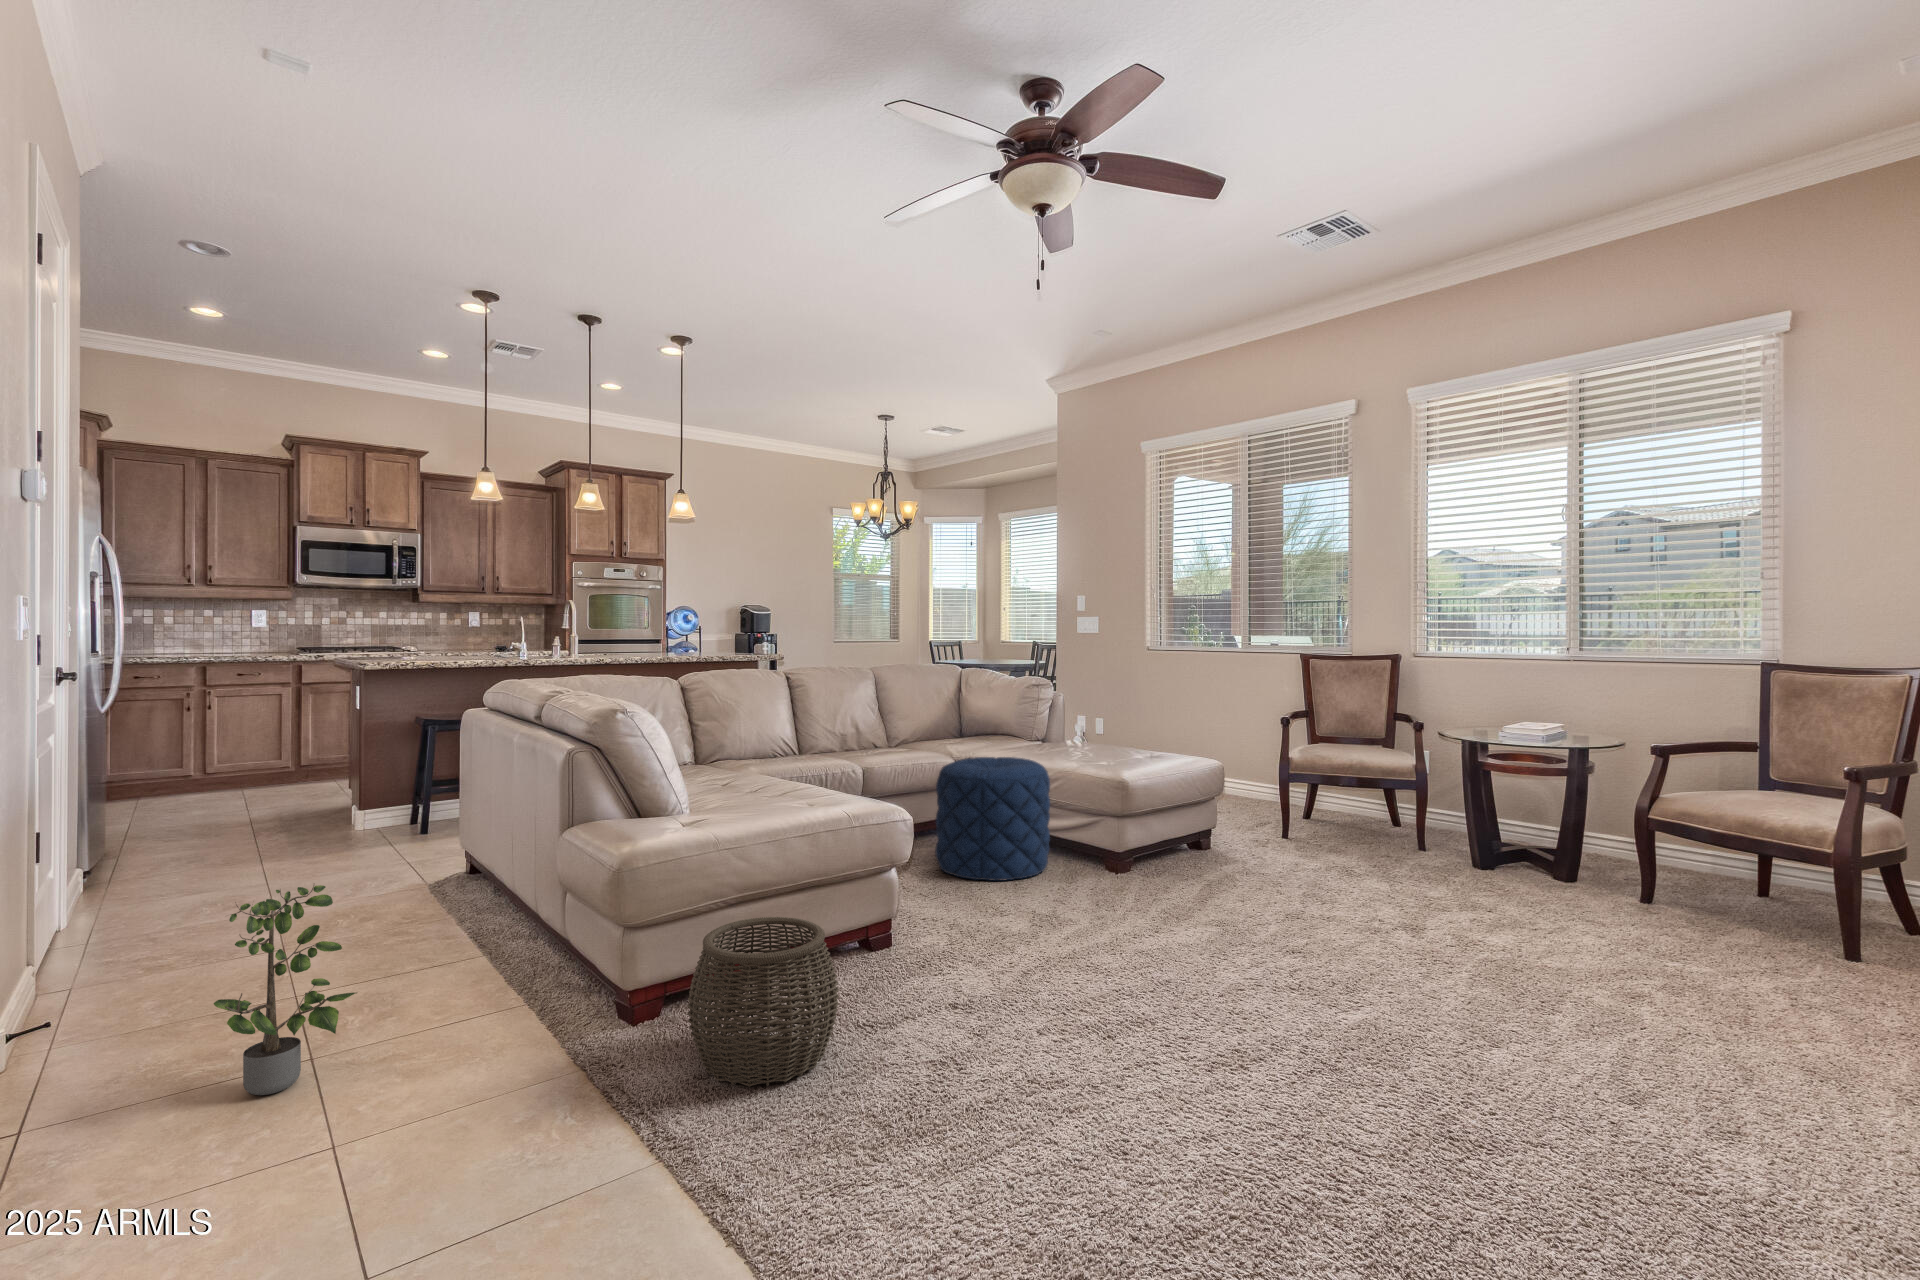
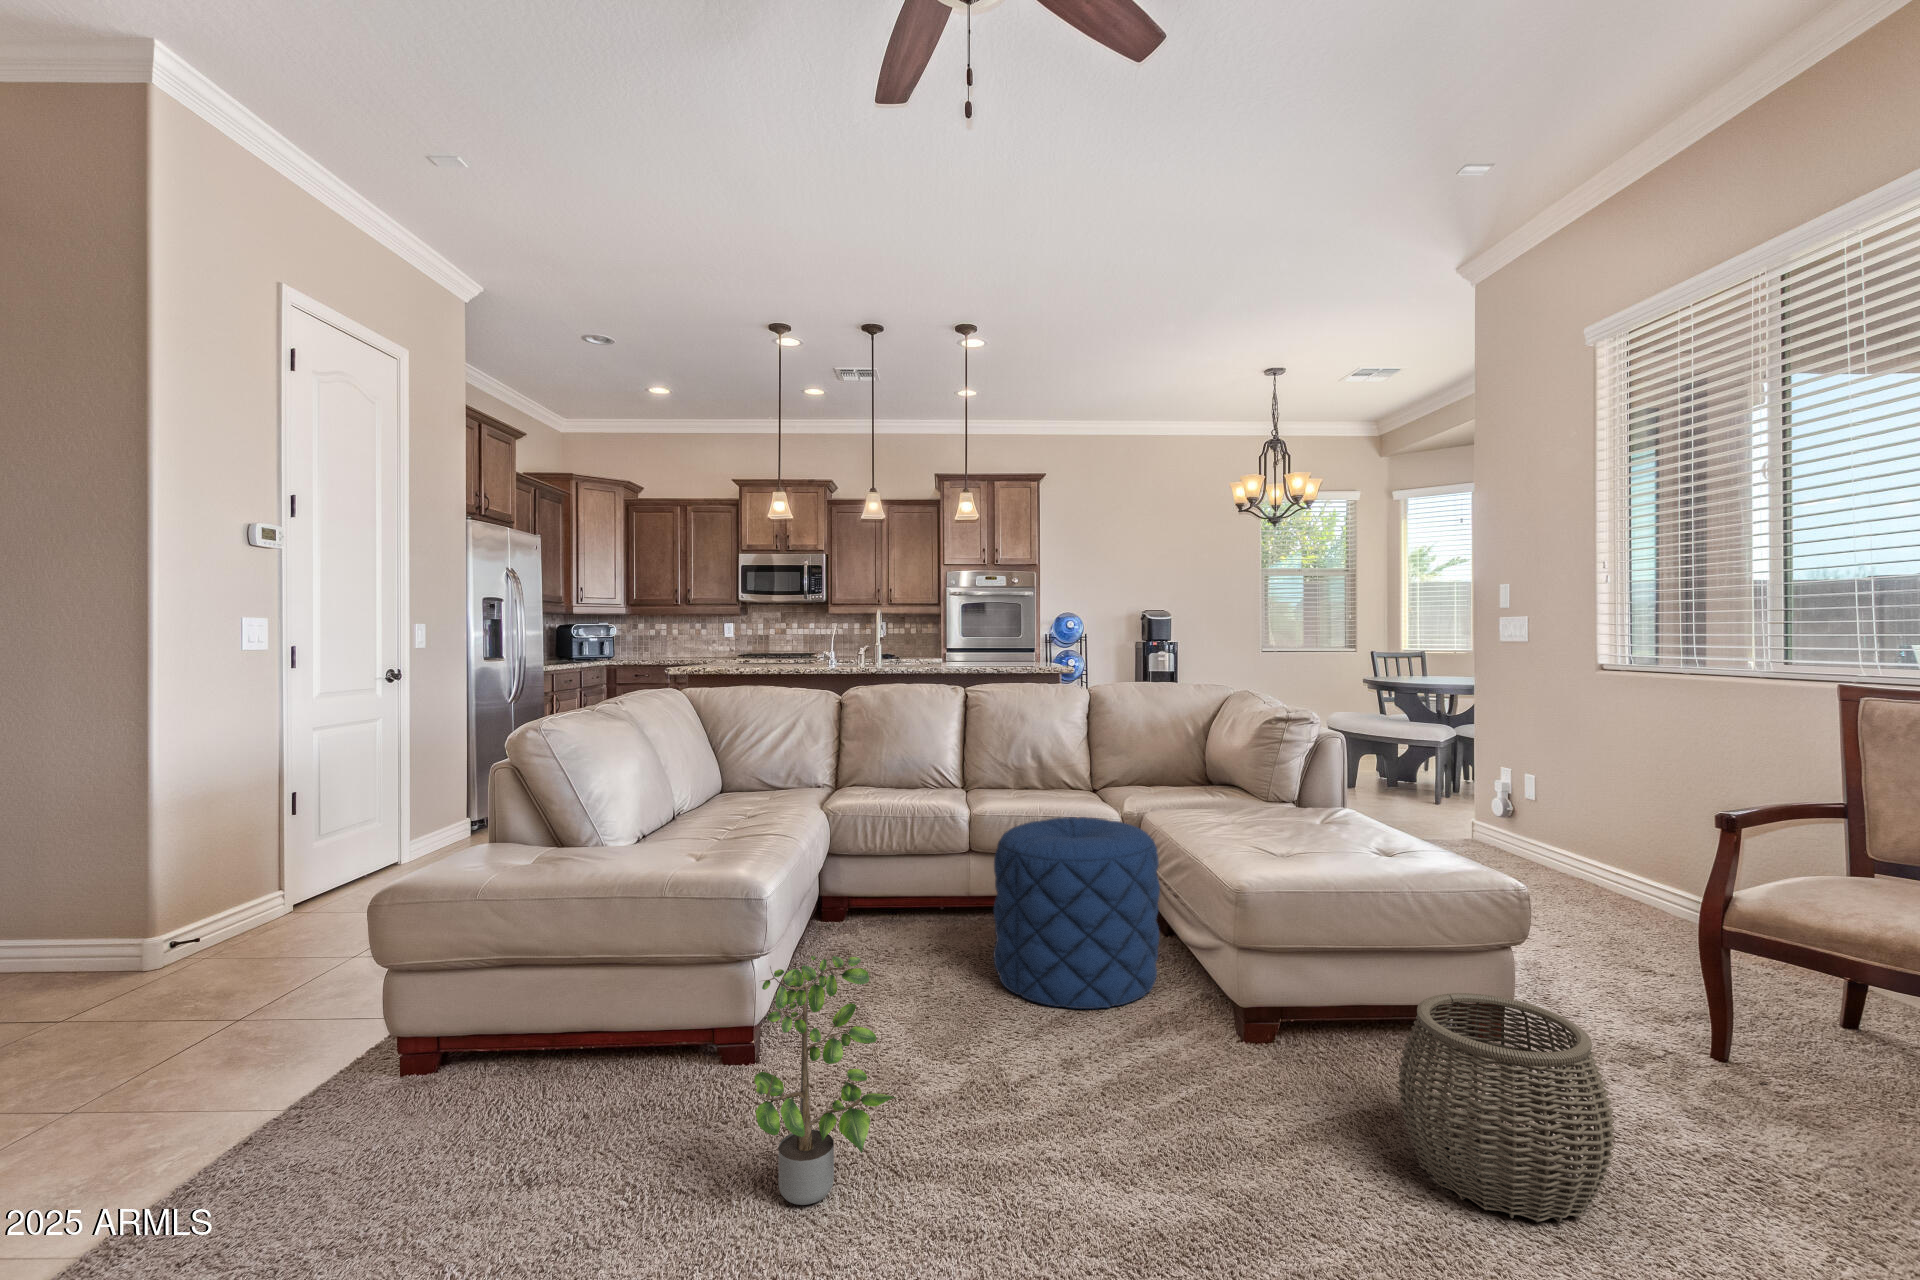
potted plant: present [214,885,356,1095] -> present [754,956,895,1205]
woven basket: present [687,917,839,1087] -> present [1398,993,1615,1222]

